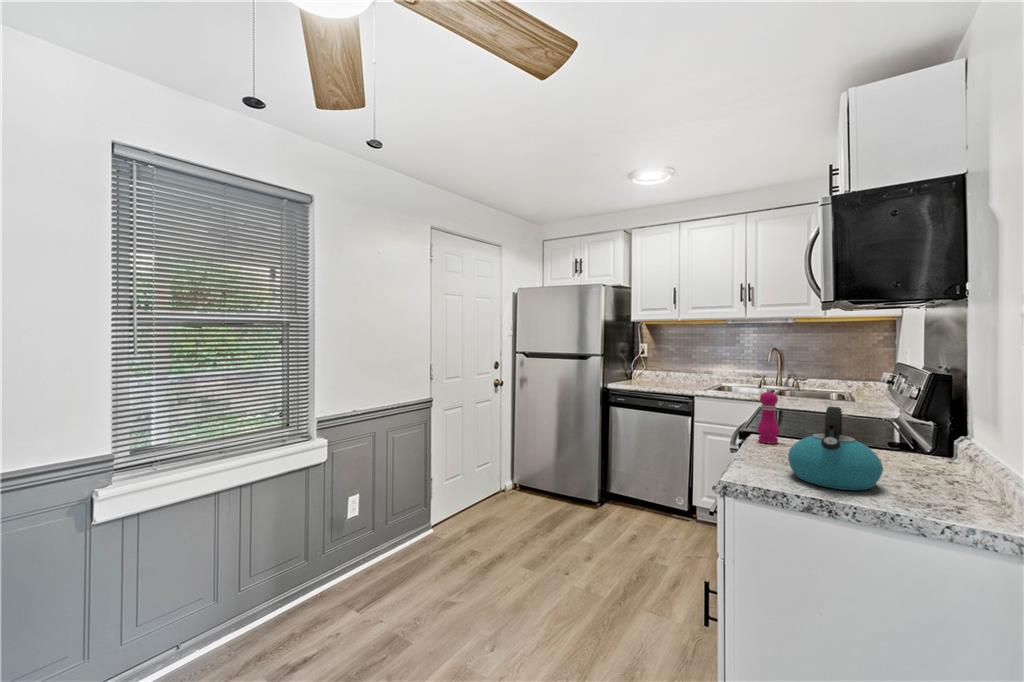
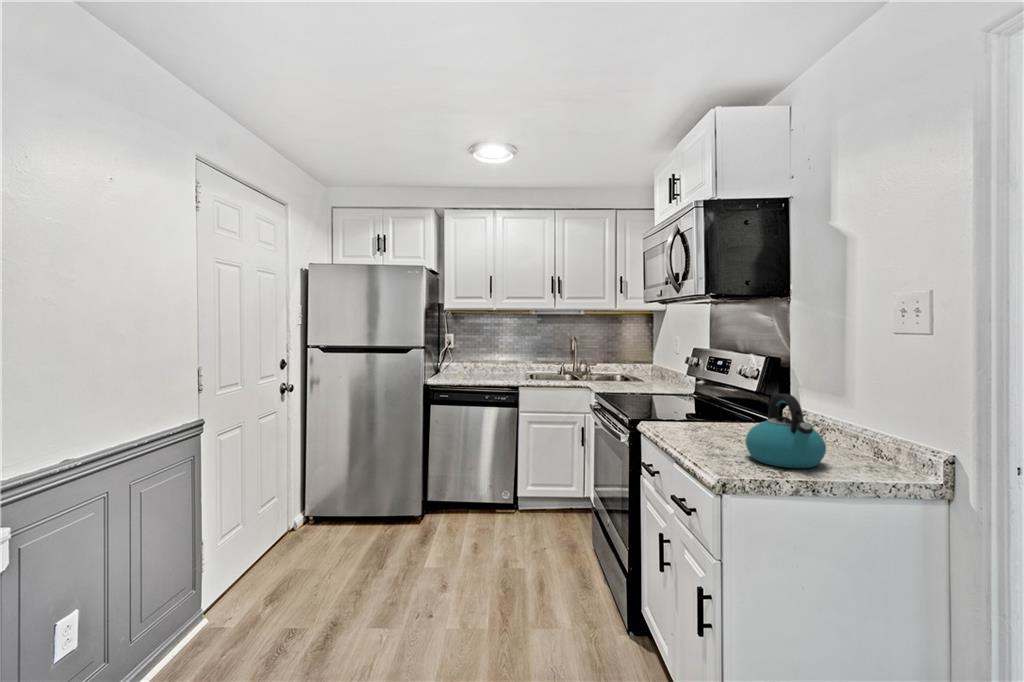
pepper mill: present [757,388,779,444] -> none [665,378,685,431]

